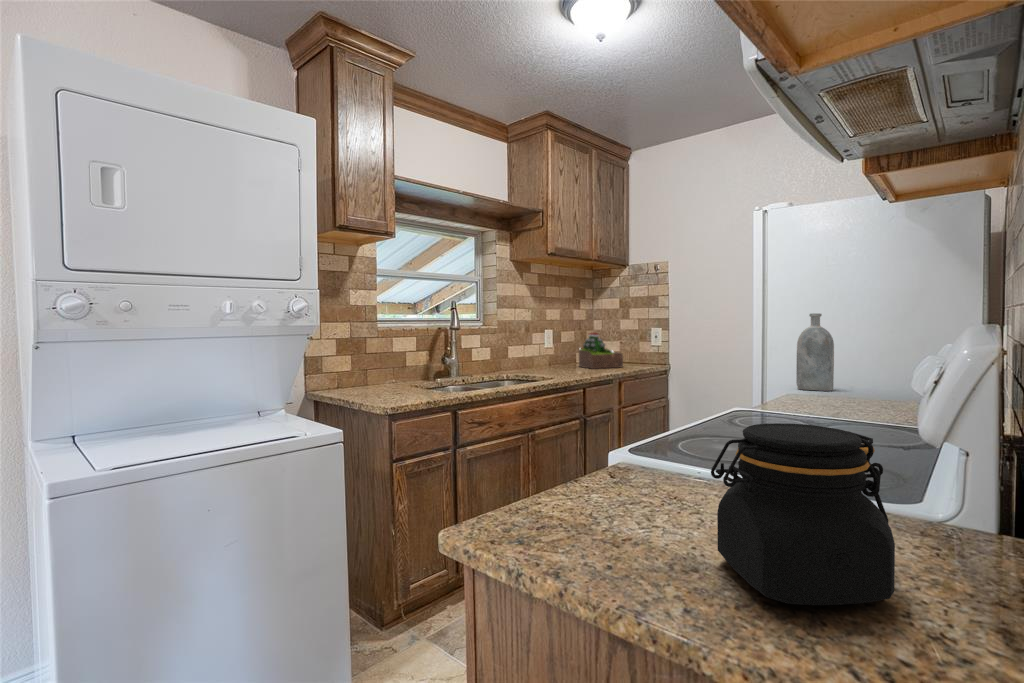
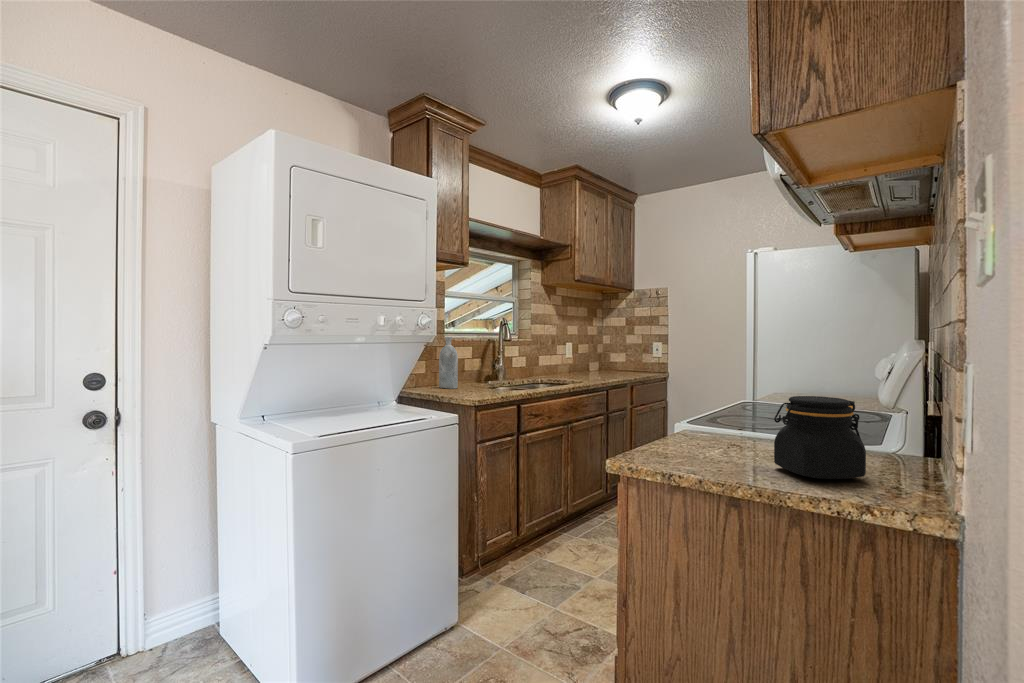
bottle: present [796,313,834,391] -> present [439,337,458,389]
succulent plant: present [579,333,623,369] -> none [594,345,631,375]

